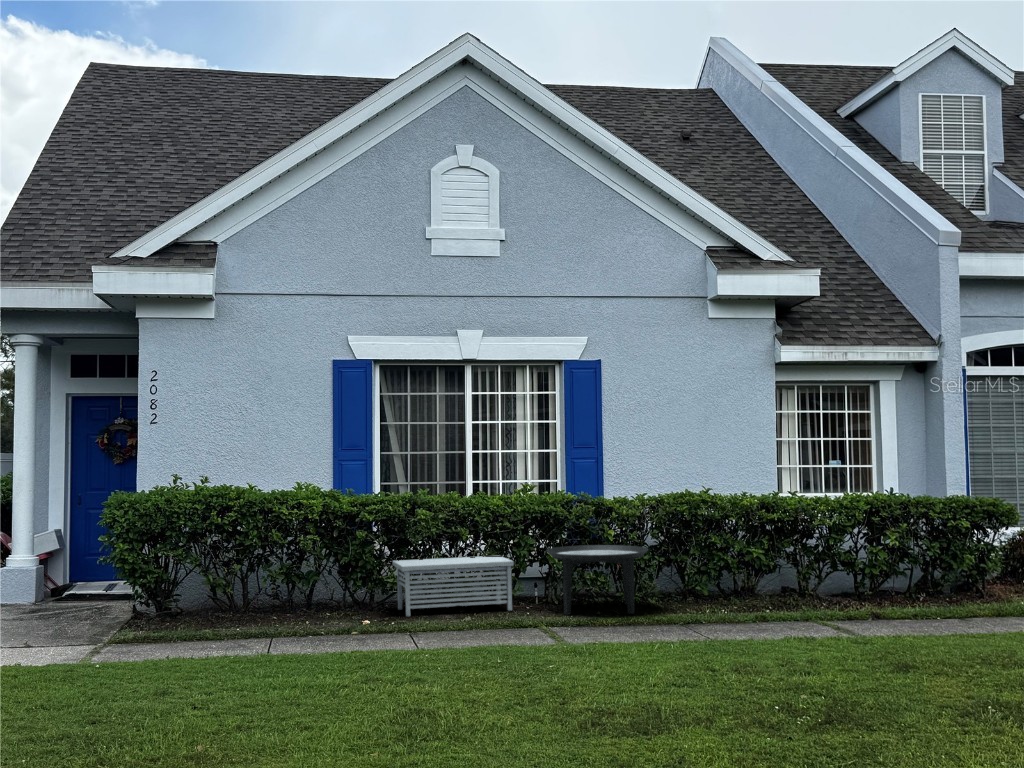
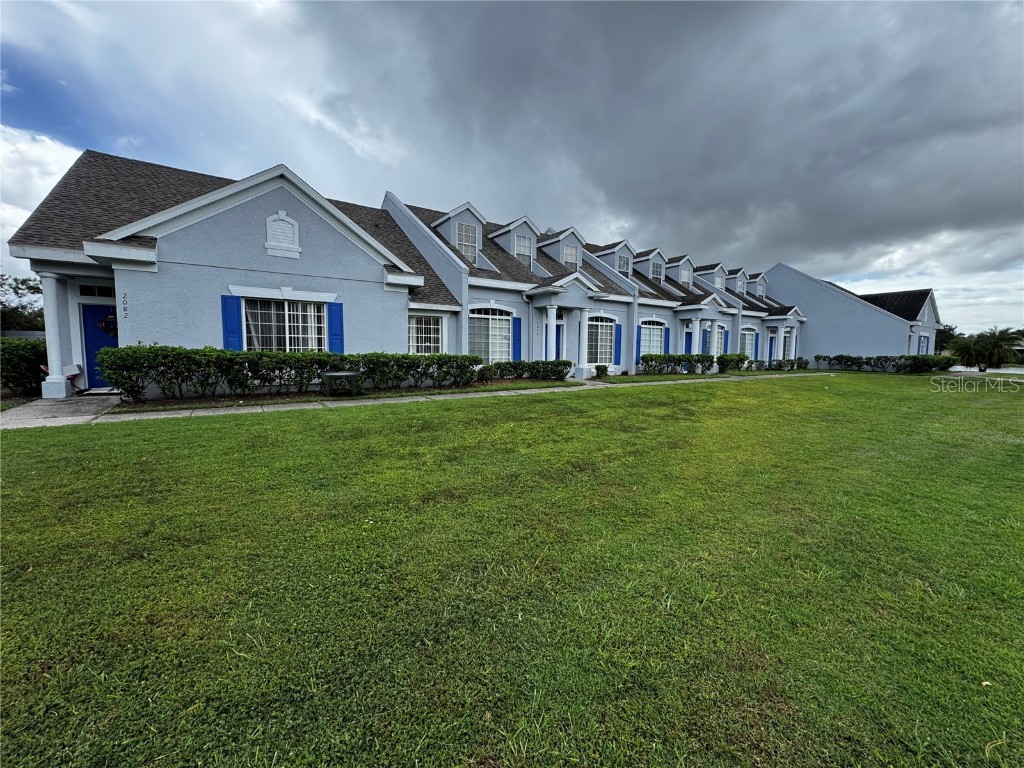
storage bench: present [393,557,514,616] -> none [253,375,306,399]

